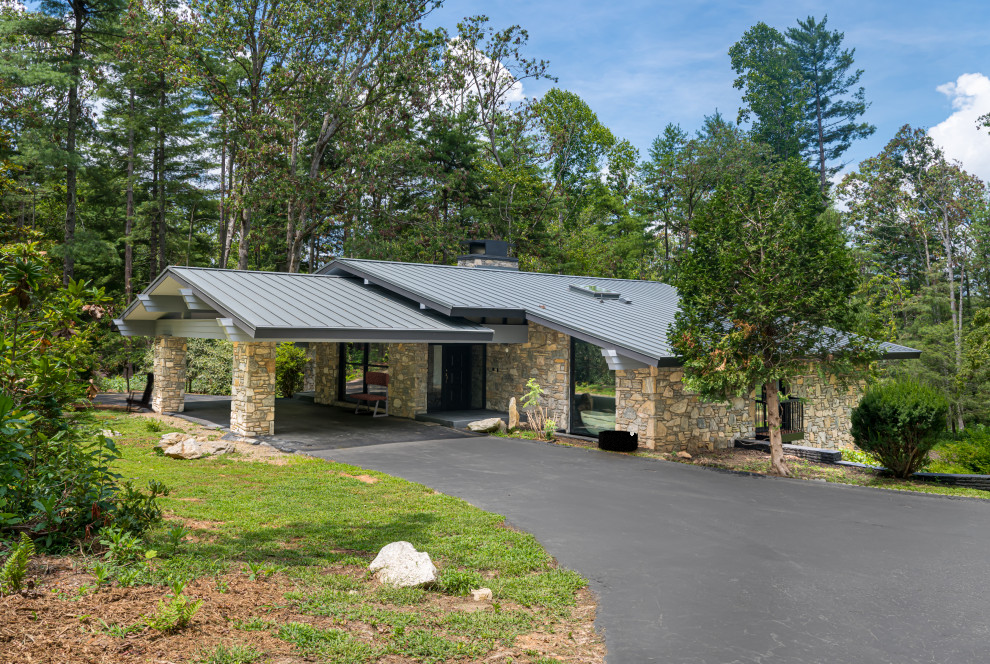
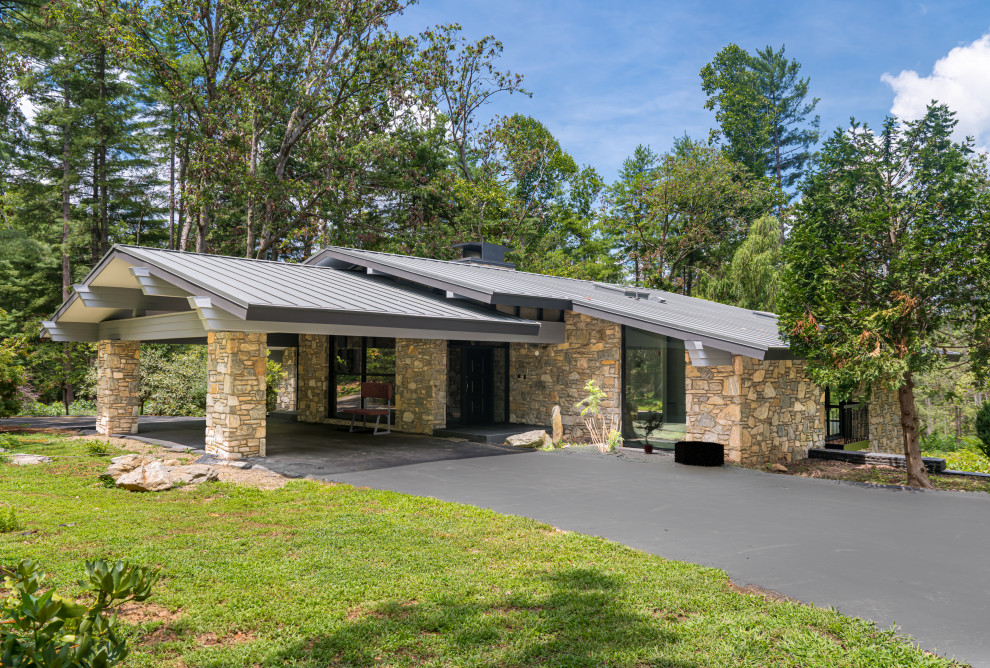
lounge chair: present [126,372,155,414] -> none [61,386,102,437]
potted tree: none [578,401,602,440] -> present [635,408,663,454]

